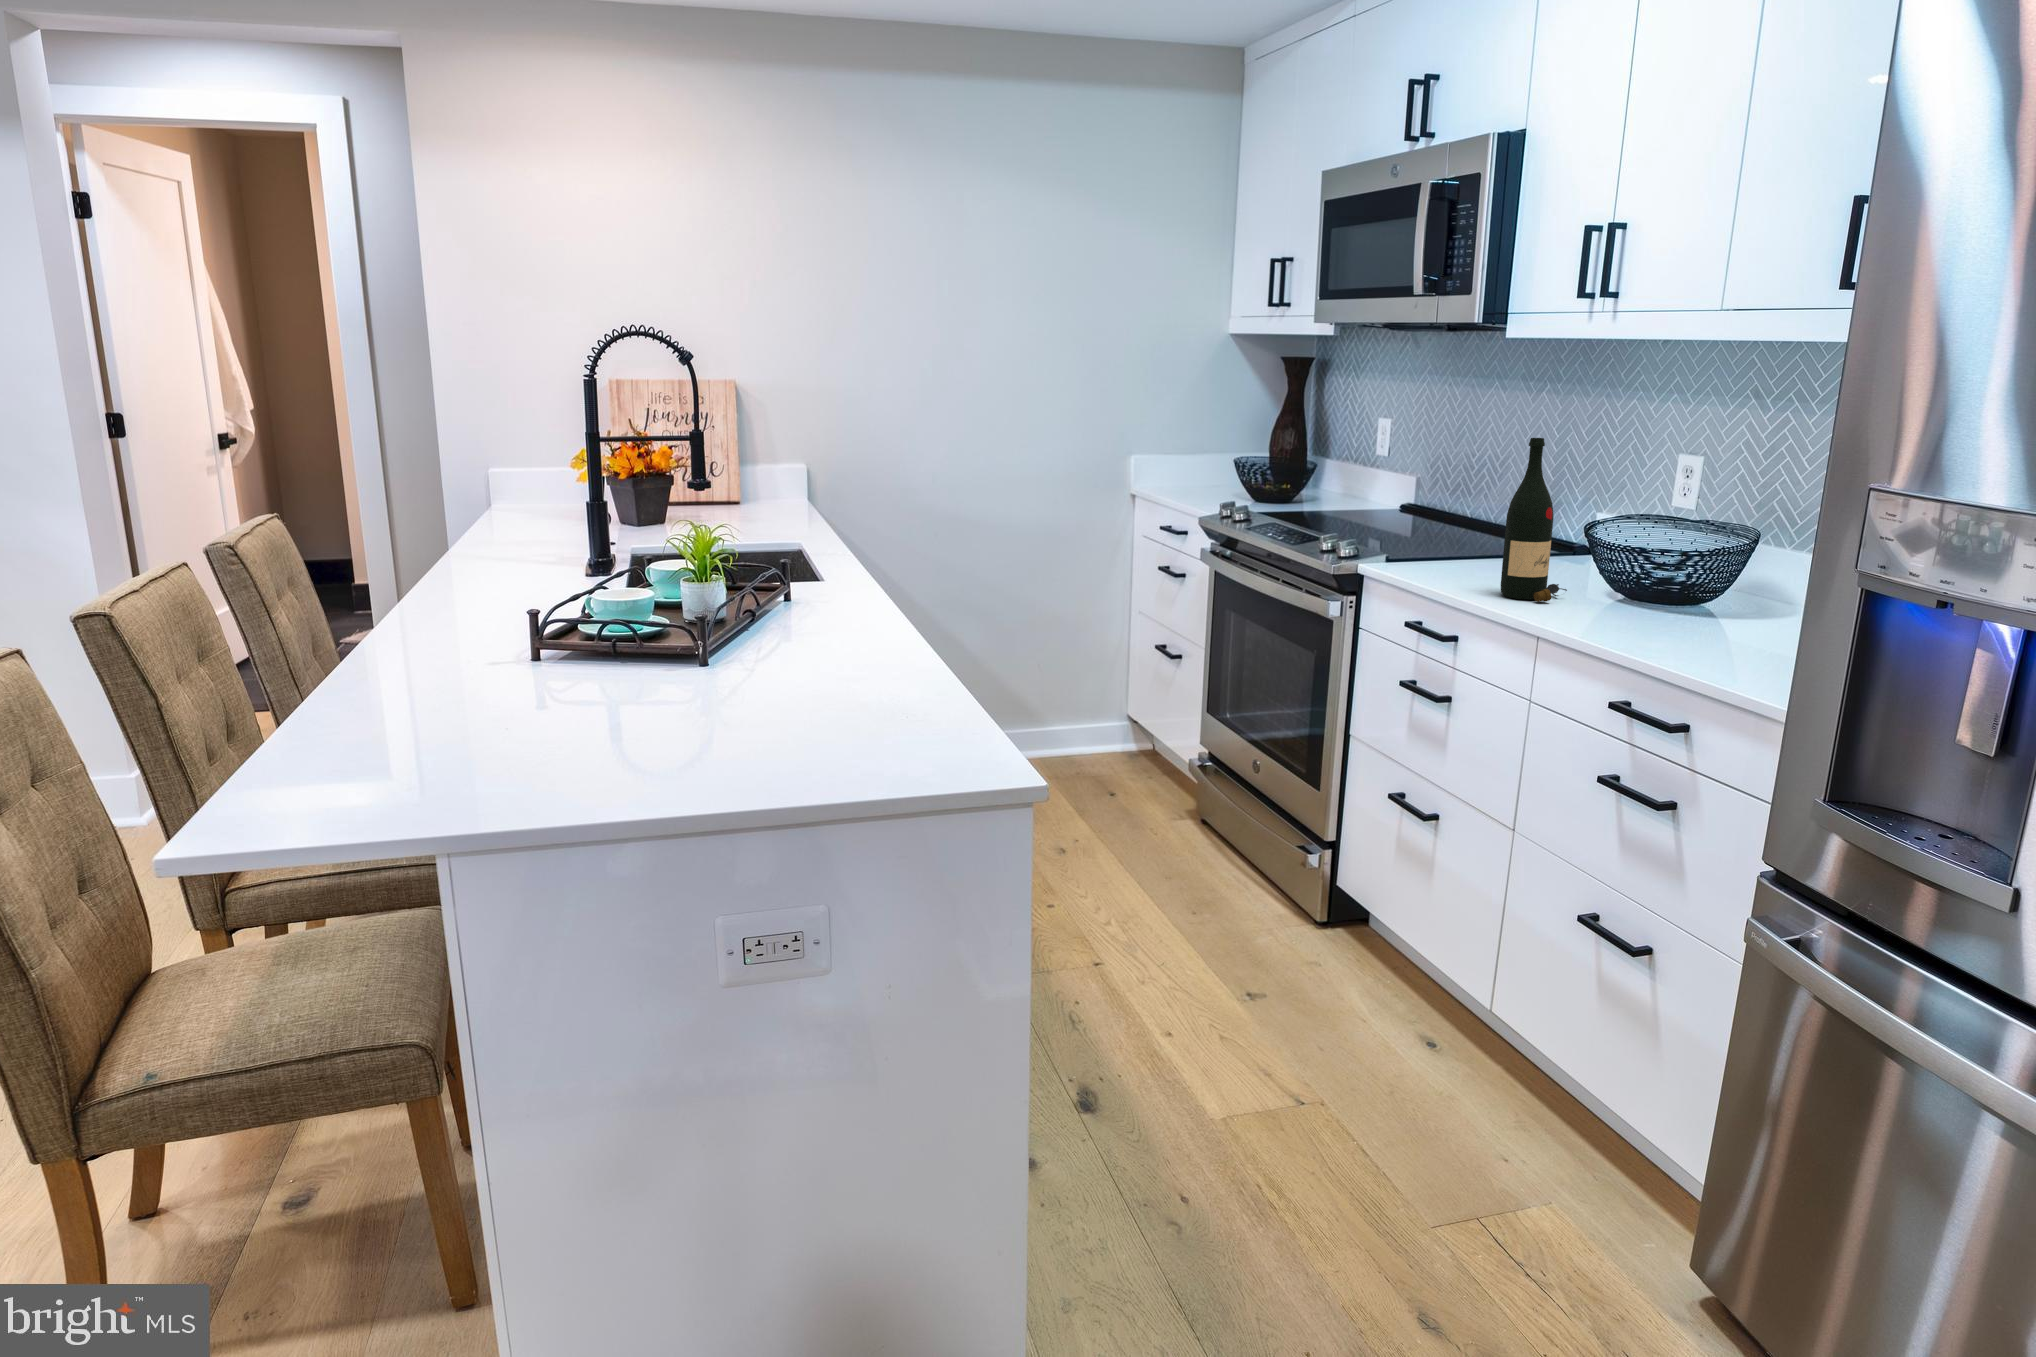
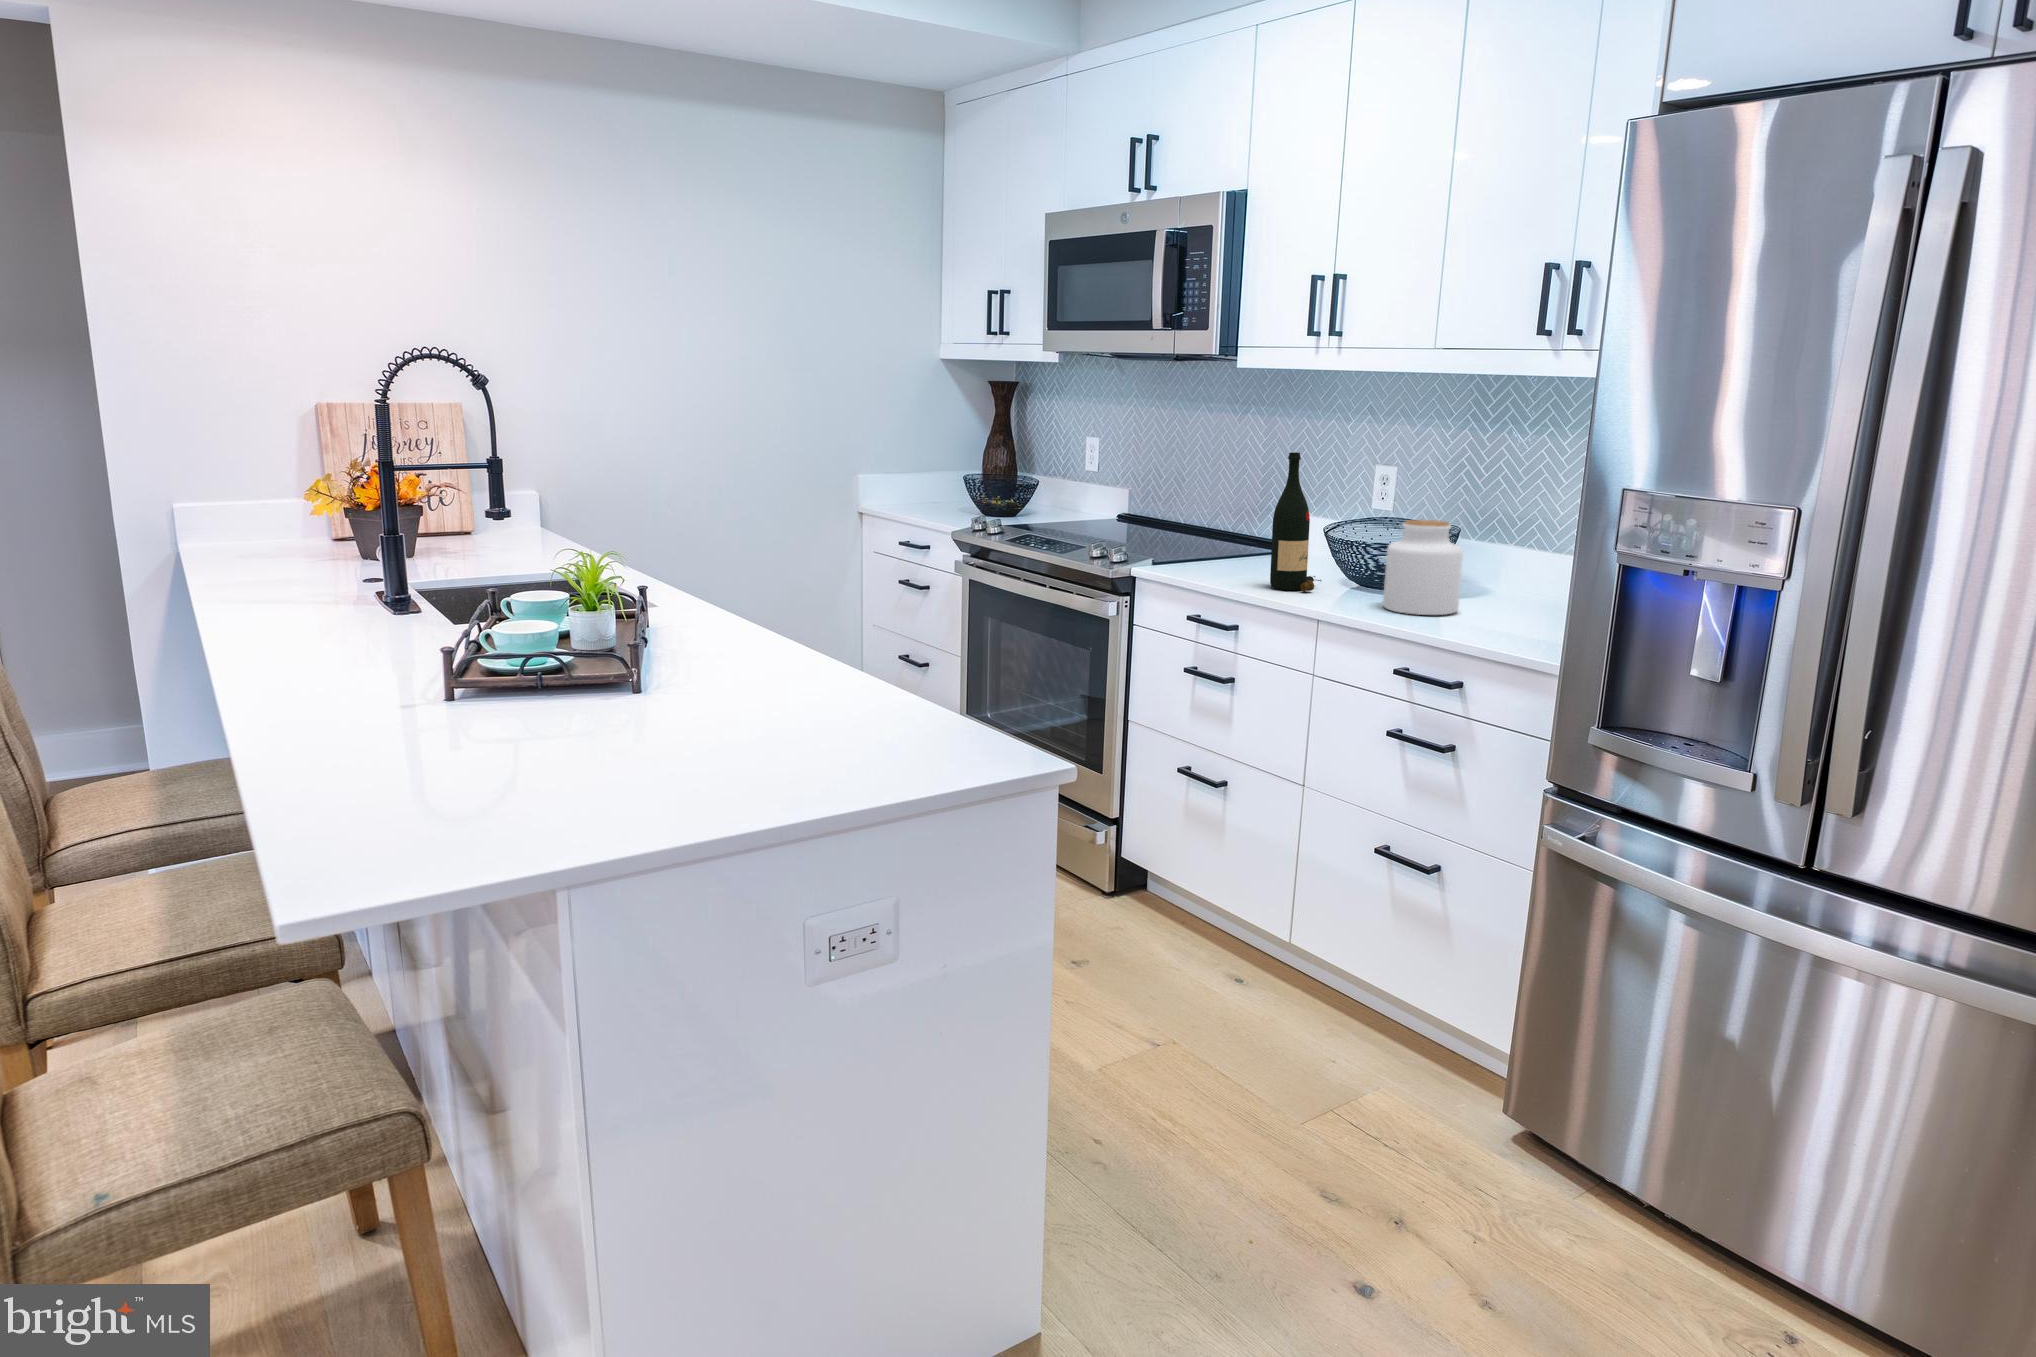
jar: none [1622,522,1729,640] -> present [1383,520,1463,615]

